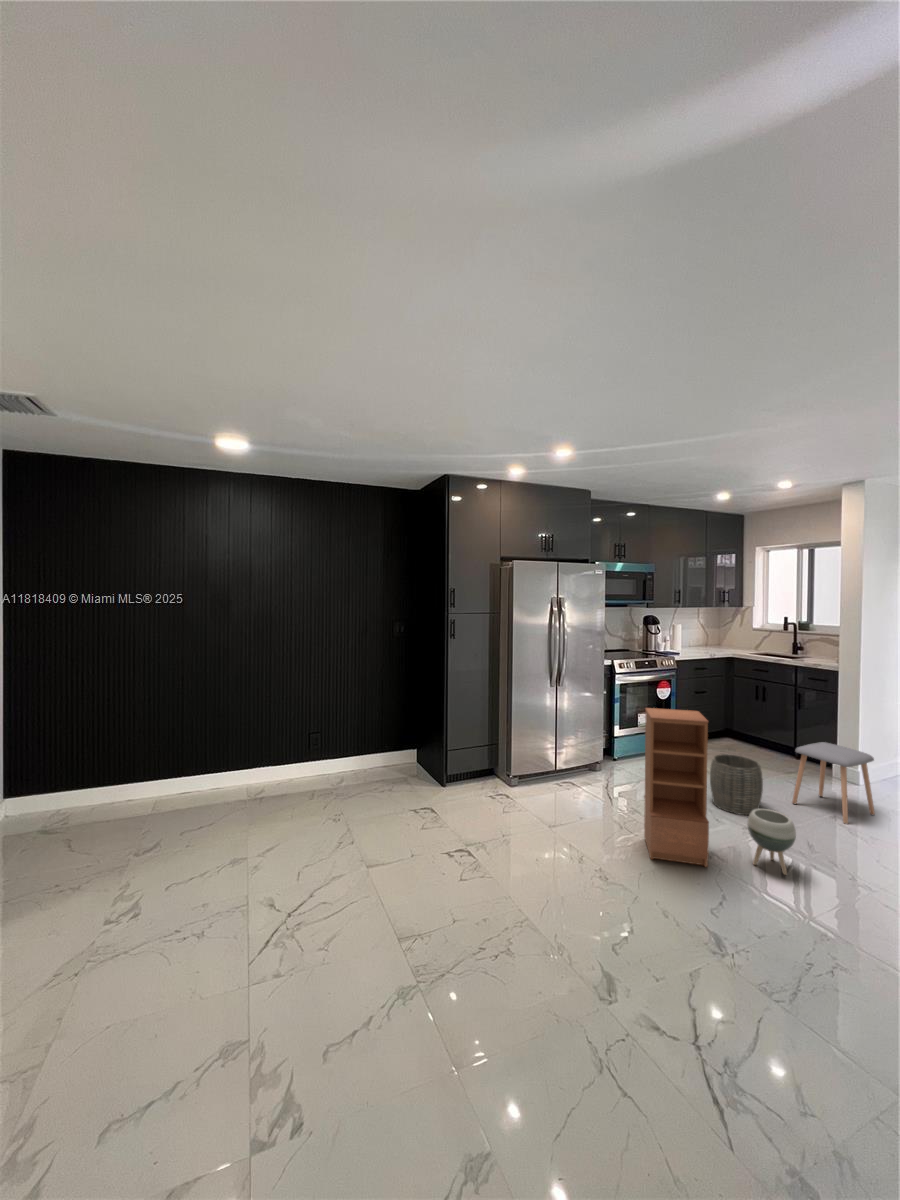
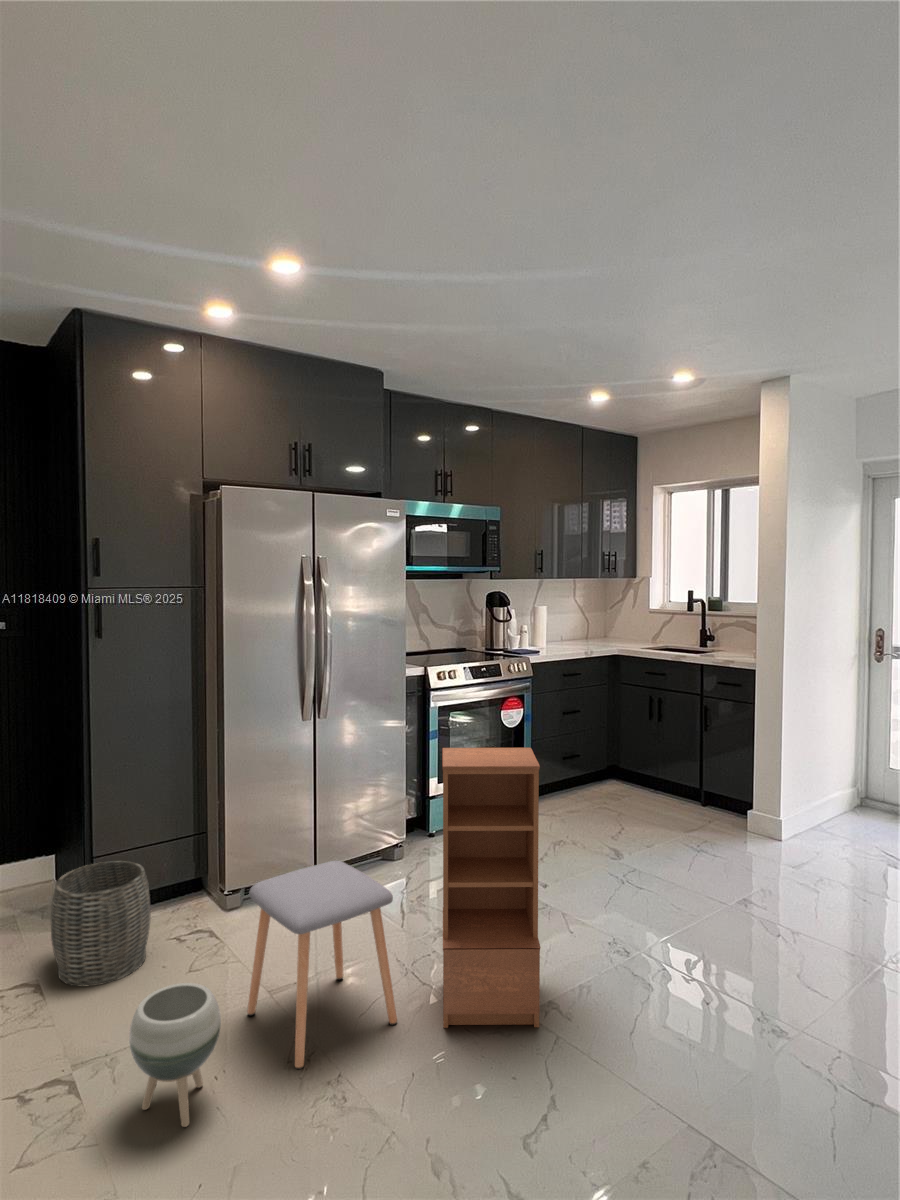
stool: present [792,742,875,824] -> present [247,861,397,1070]
woven basket: present [710,754,763,815] -> present [51,861,150,987]
planter: present [747,809,796,875] -> present [129,983,221,1127]

